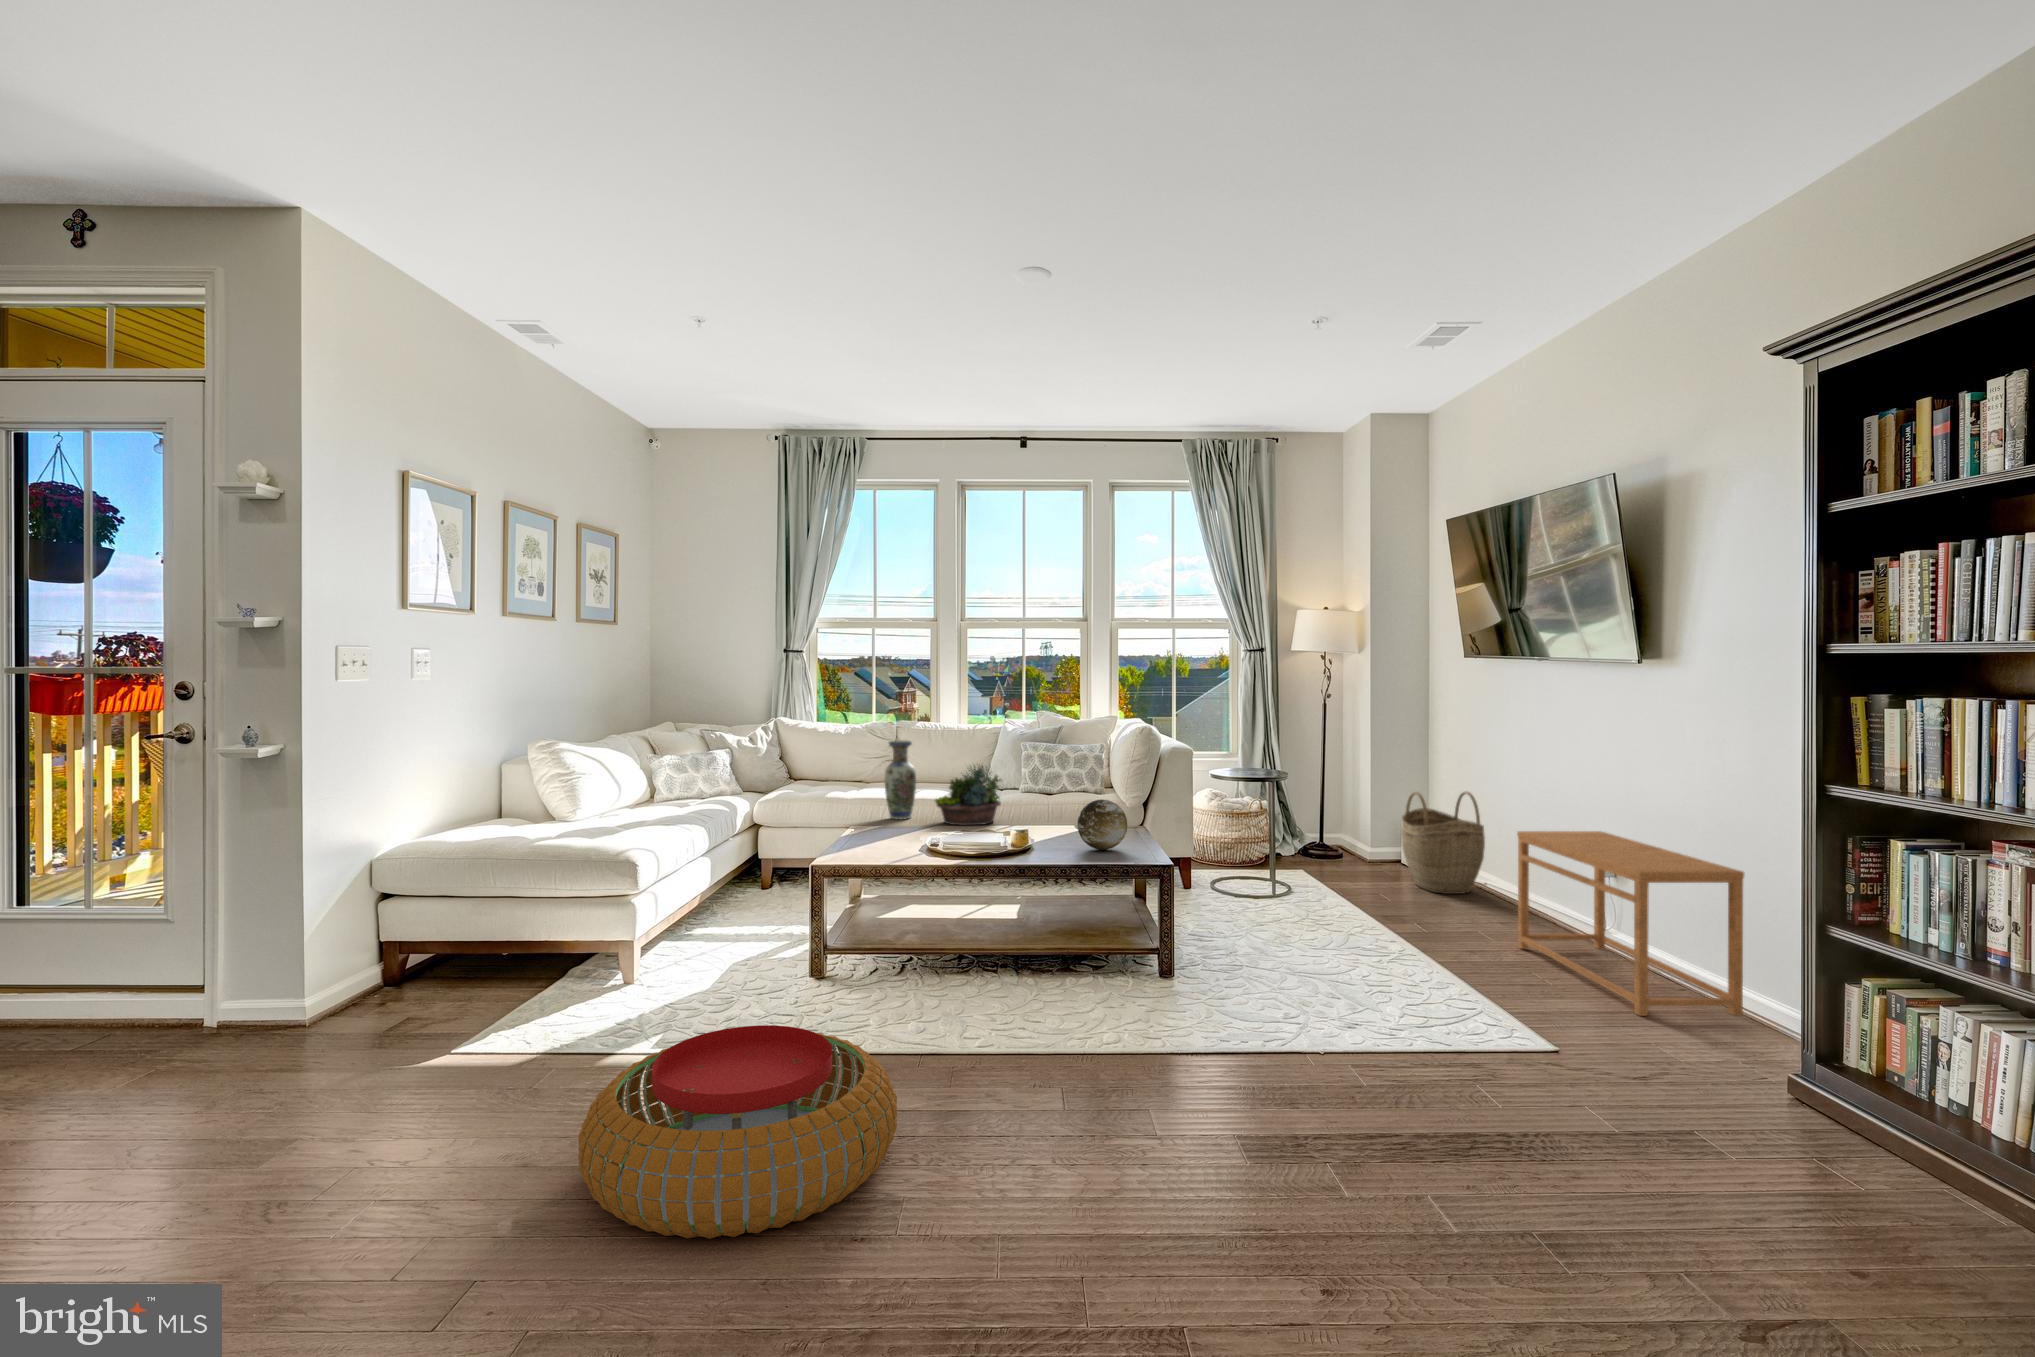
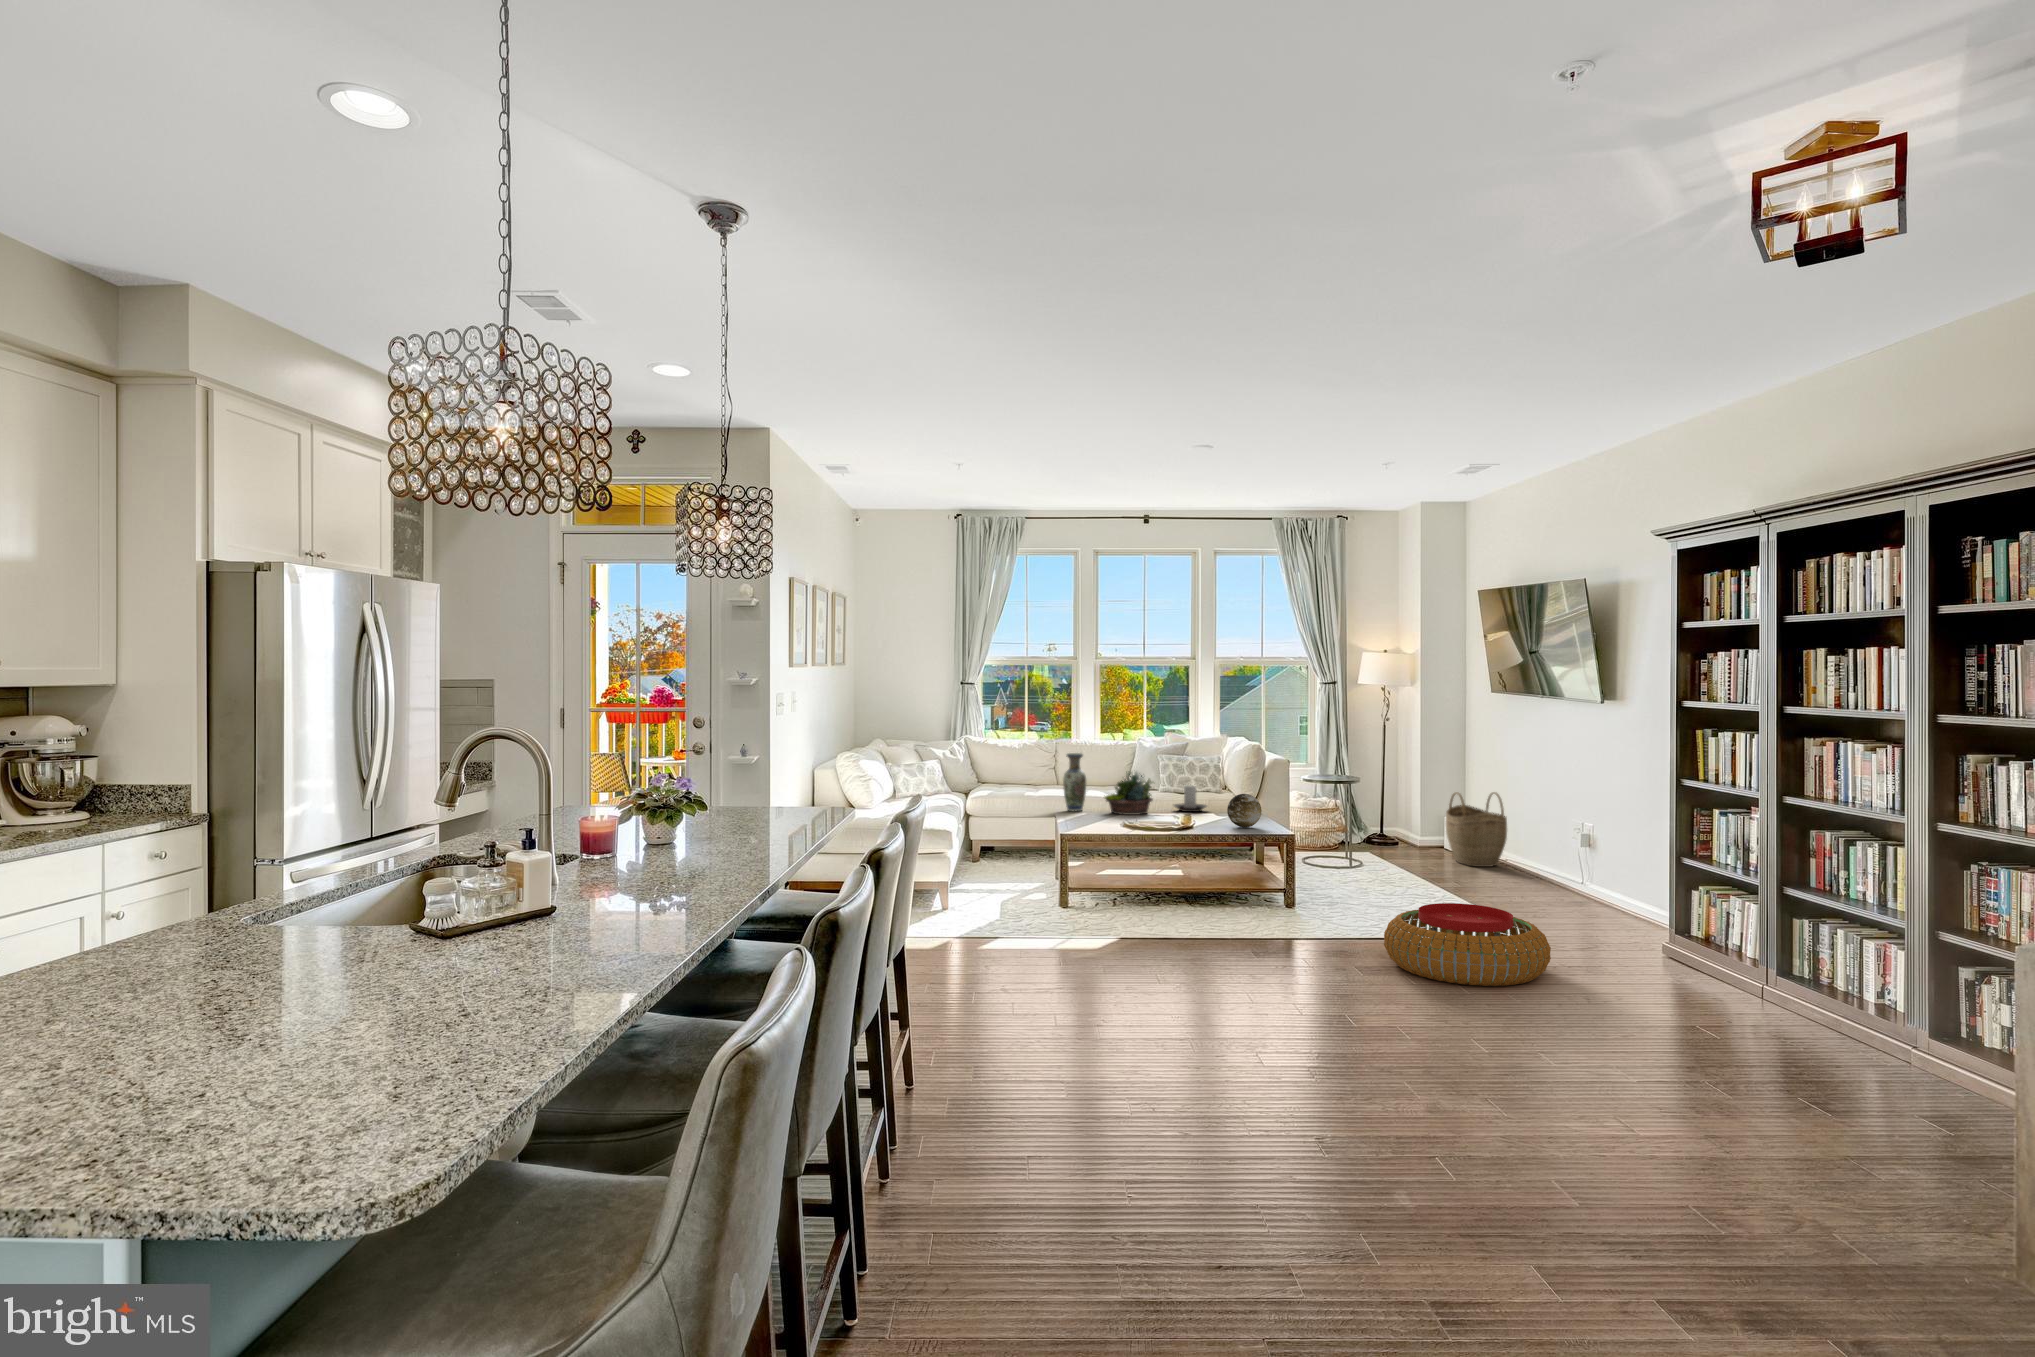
candle holder: none [1032,782,1080,820] -> present [1174,785,1207,812]
side table: present [1517,831,1744,1016] -> none [1525,816,1659,926]
pouf: present [578,1025,897,1239] -> present [1384,903,1551,986]

